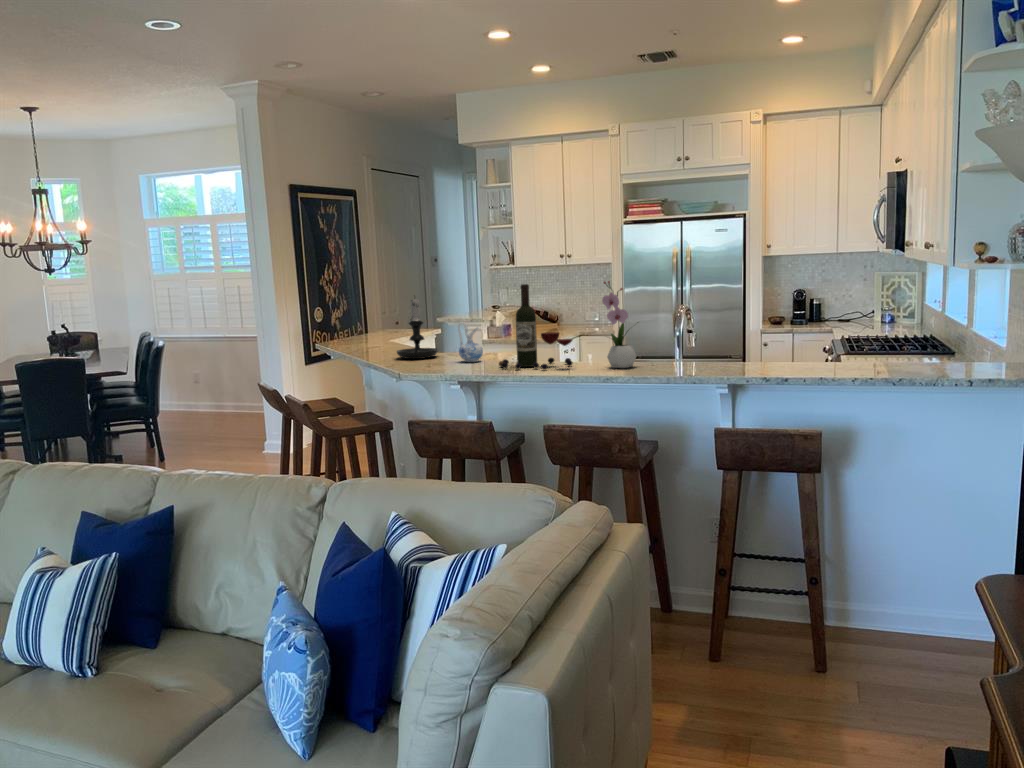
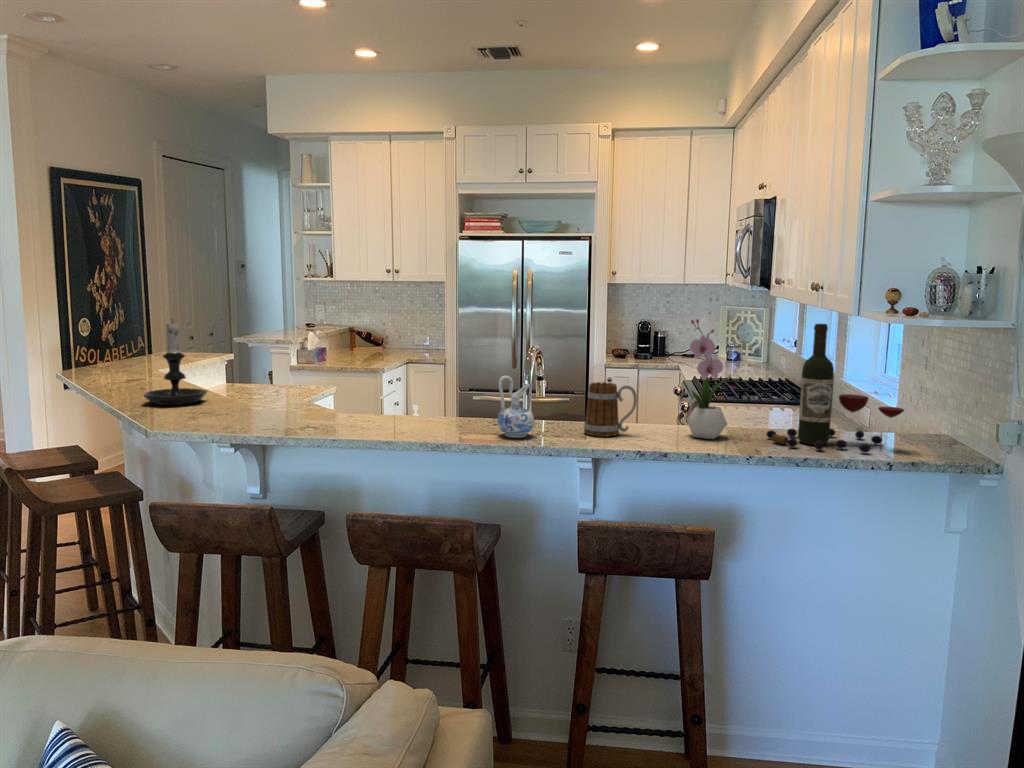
flower arrangement: present [602,281,636,368] -> present [687,319,730,439]
wine bottle: present [499,284,572,370] -> present [766,324,904,453]
ceramic pitcher: present [458,322,483,362] -> present [497,376,534,438]
mug: none [727,327,768,368] -> present [584,382,637,437]

